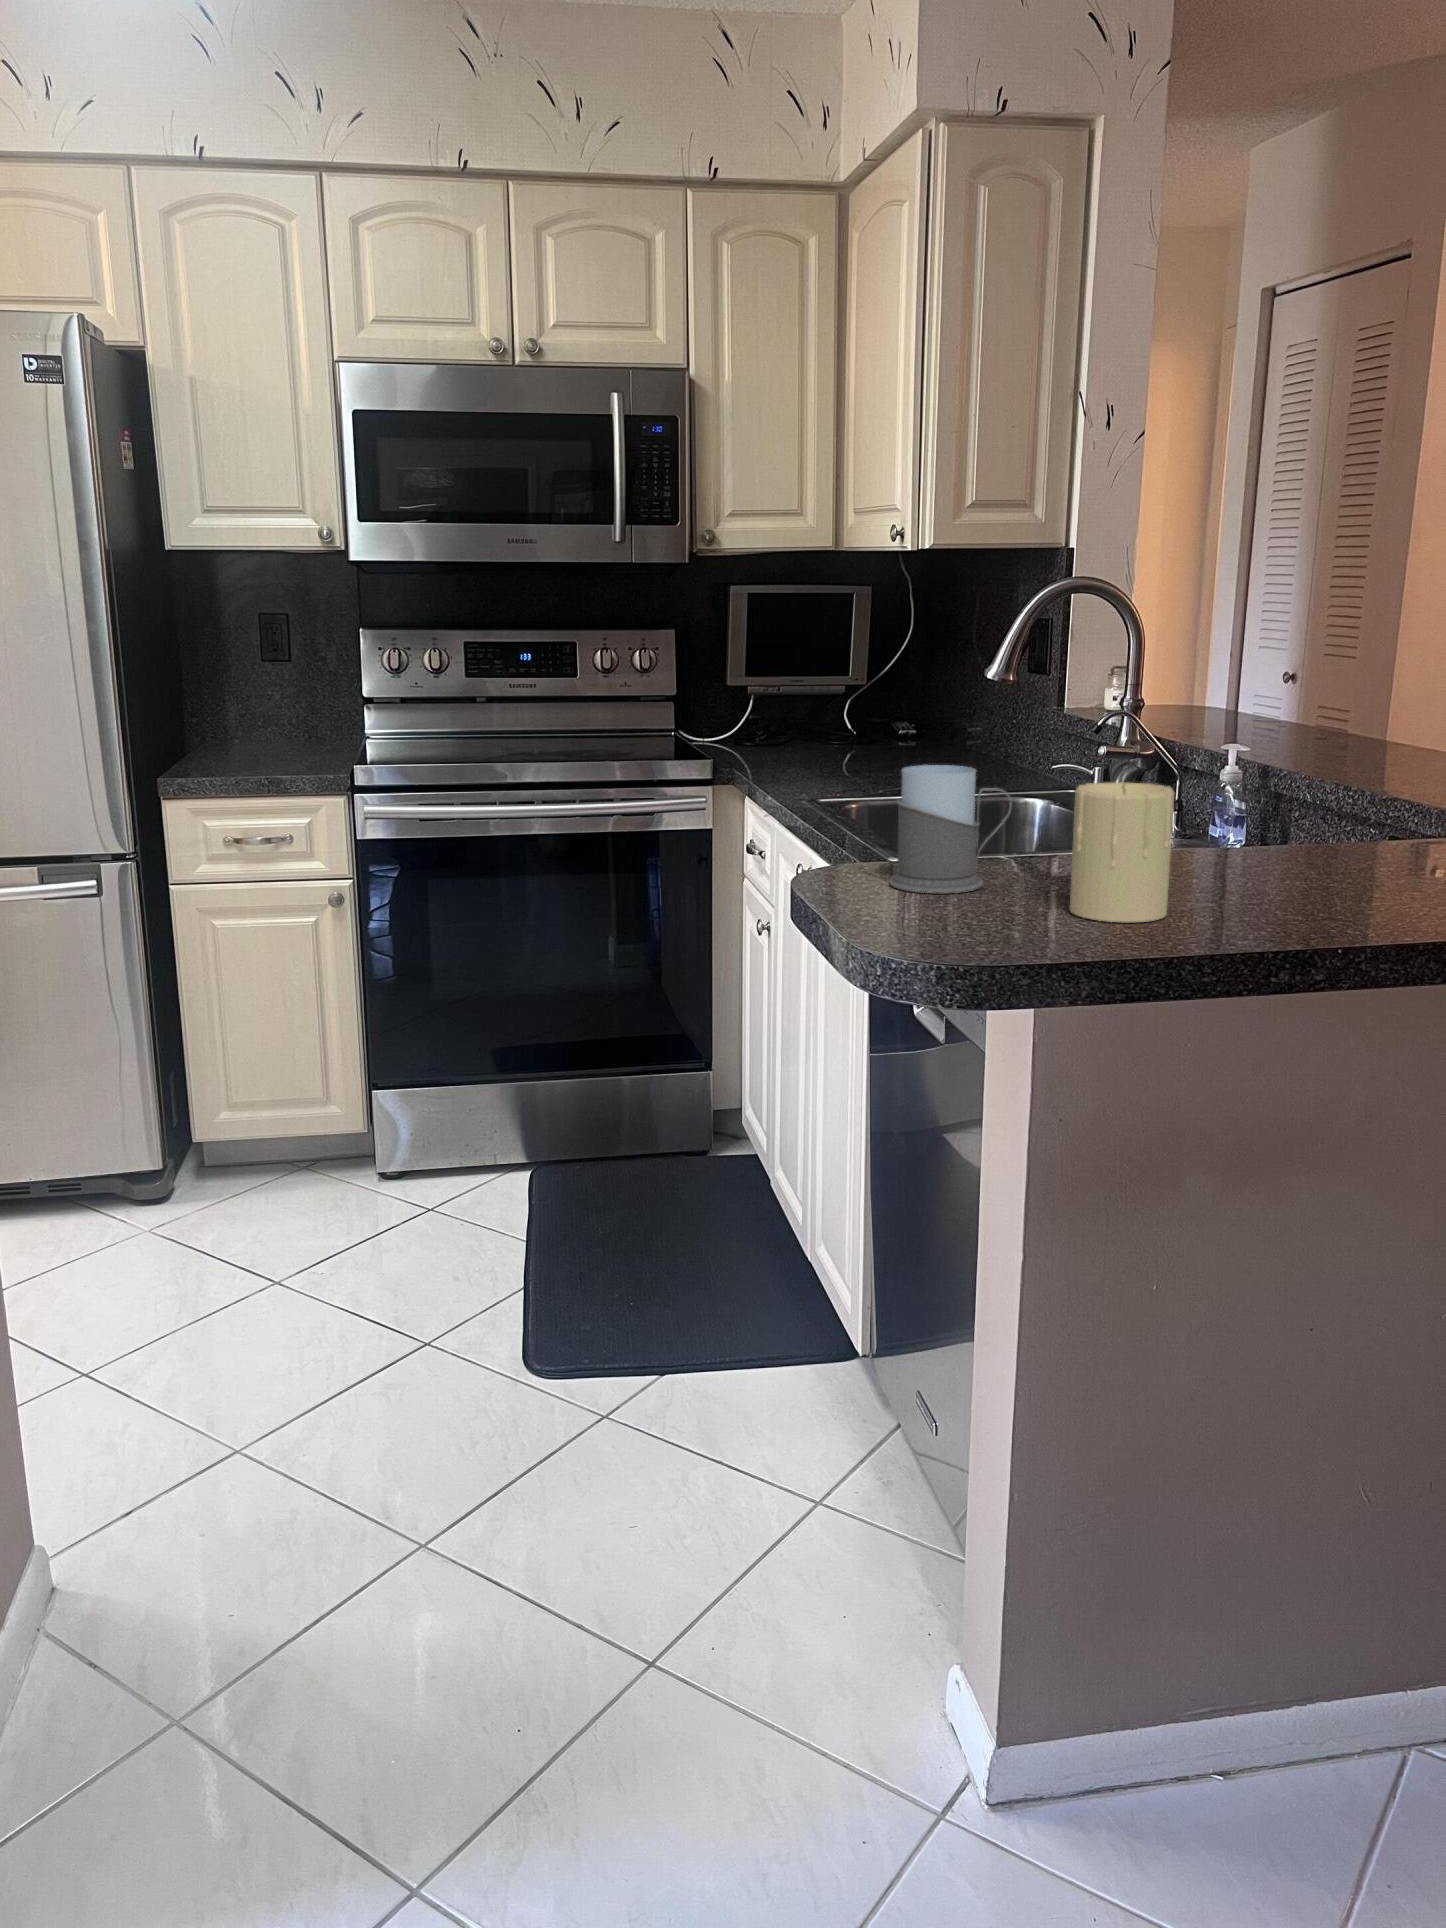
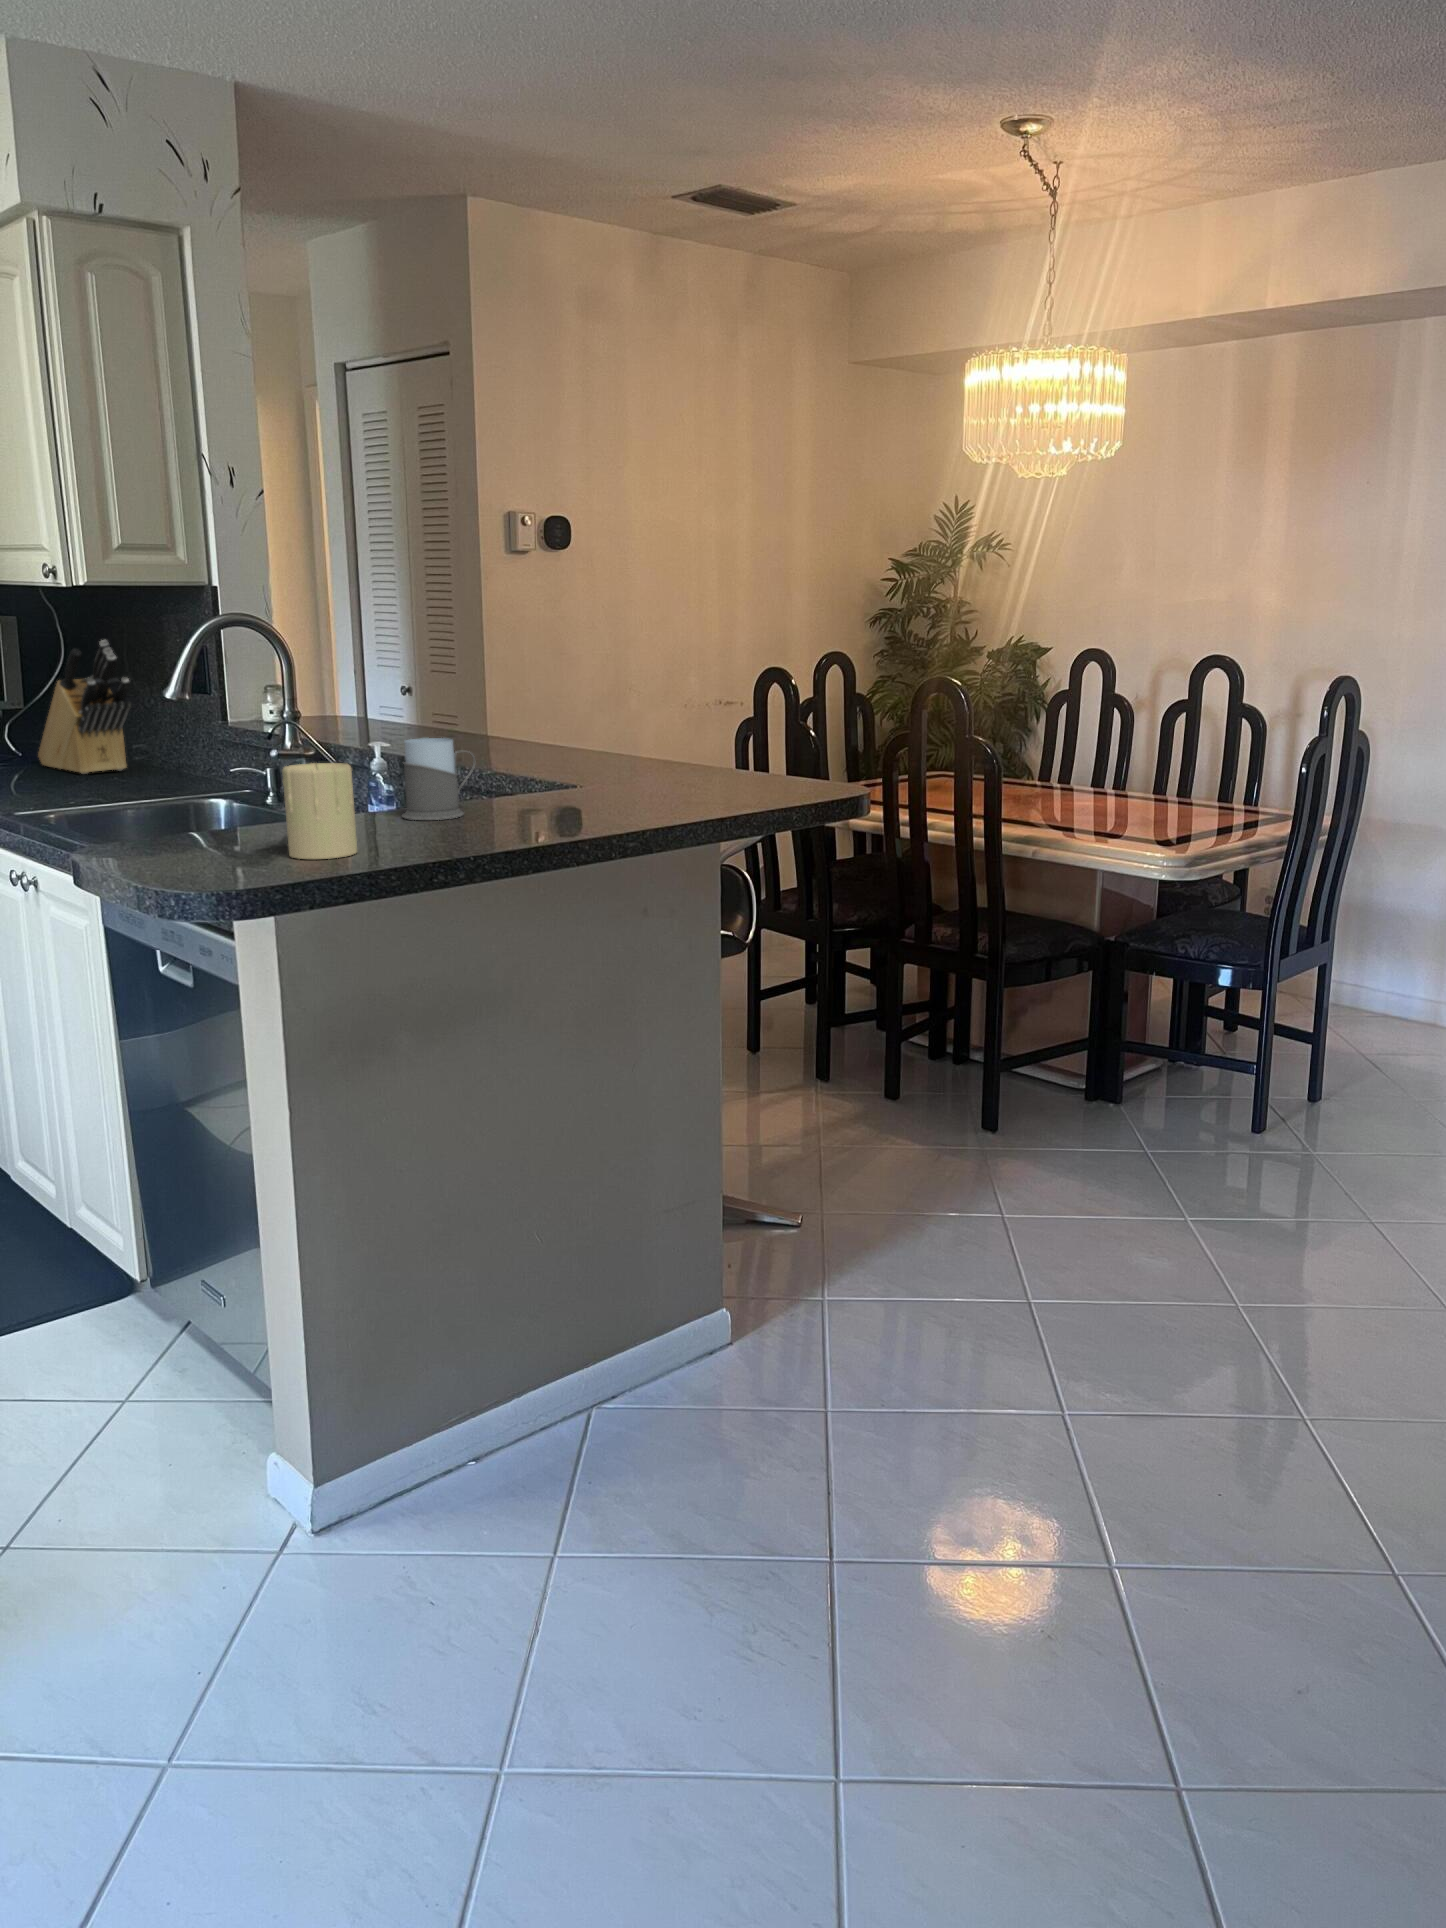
knife block: none [872,610,967,756] -> present [38,640,132,774]
mug: present [890,765,1012,893] -> present [402,738,475,820]

